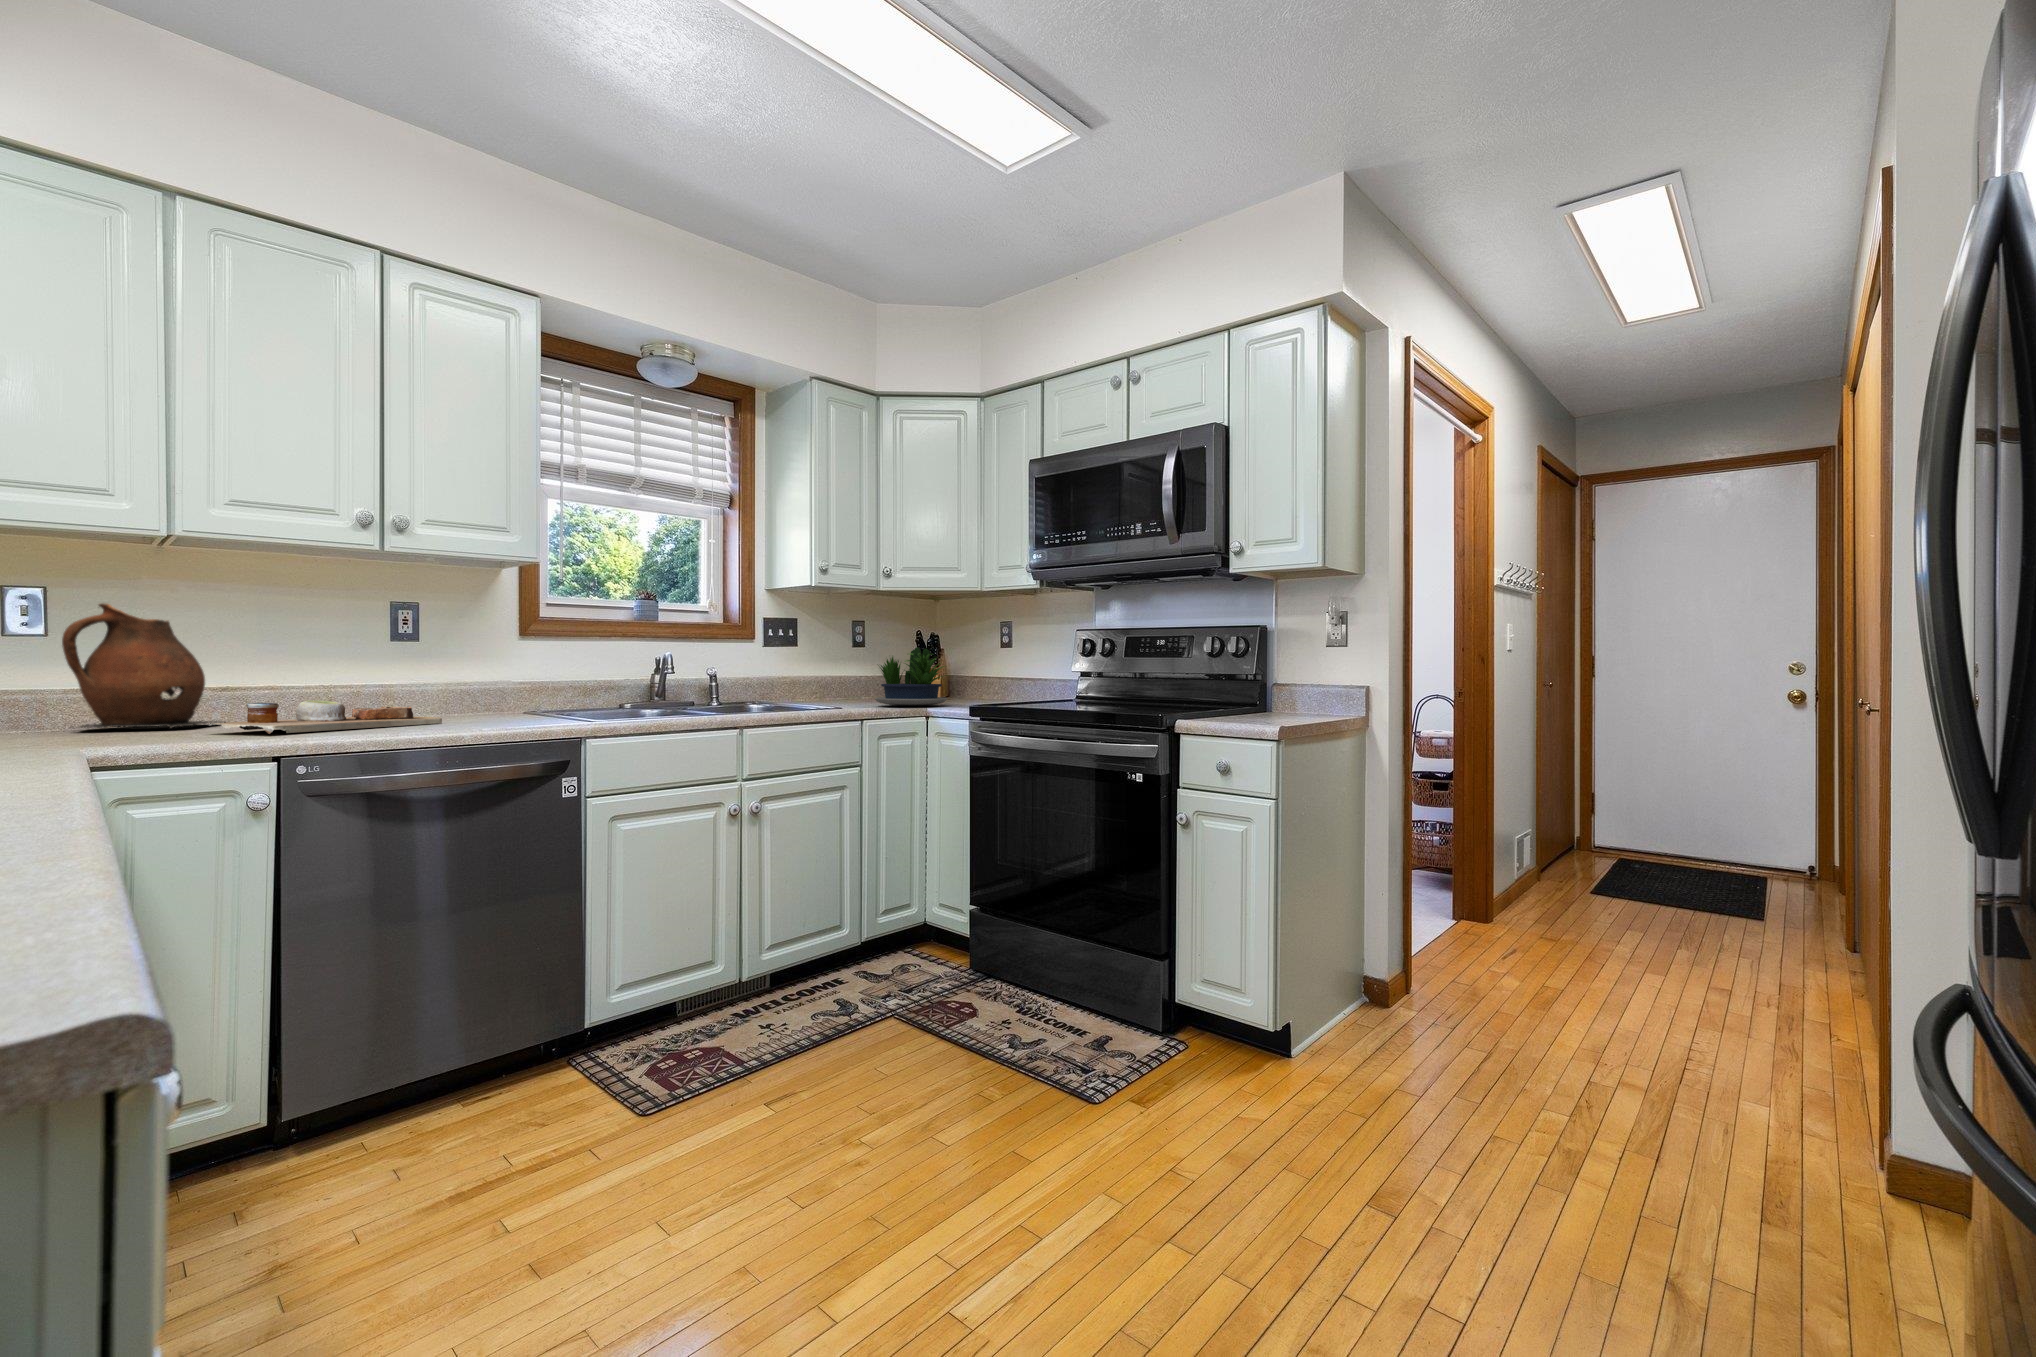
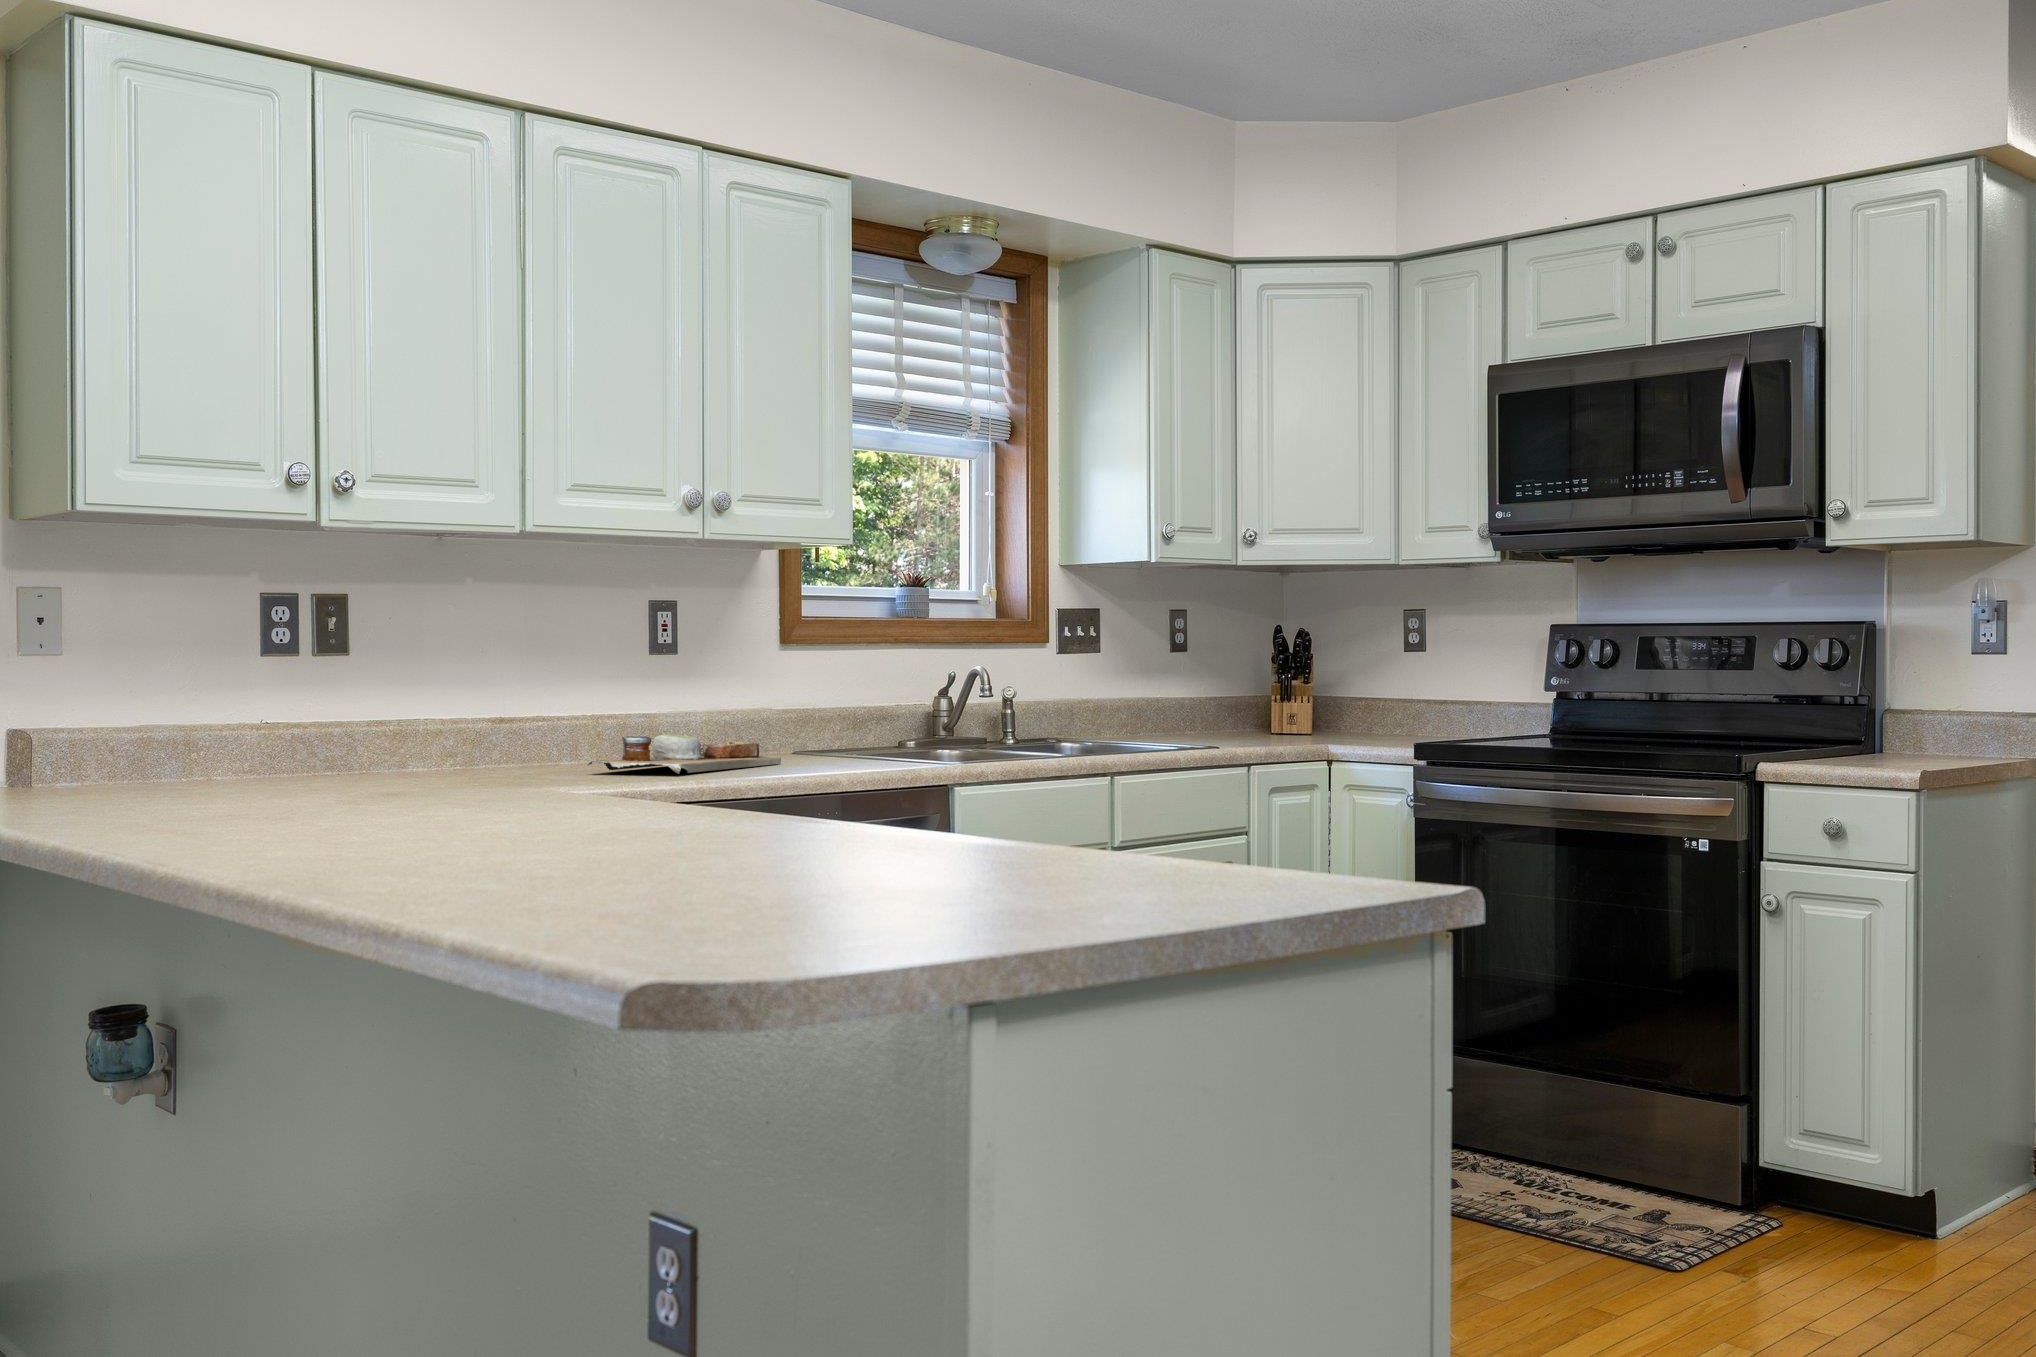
ceramic pitcher: present [62,604,217,728] -> none [396,616,528,769]
potted plant: present [875,647,947,706] -> none [1251,654,1380,741]

